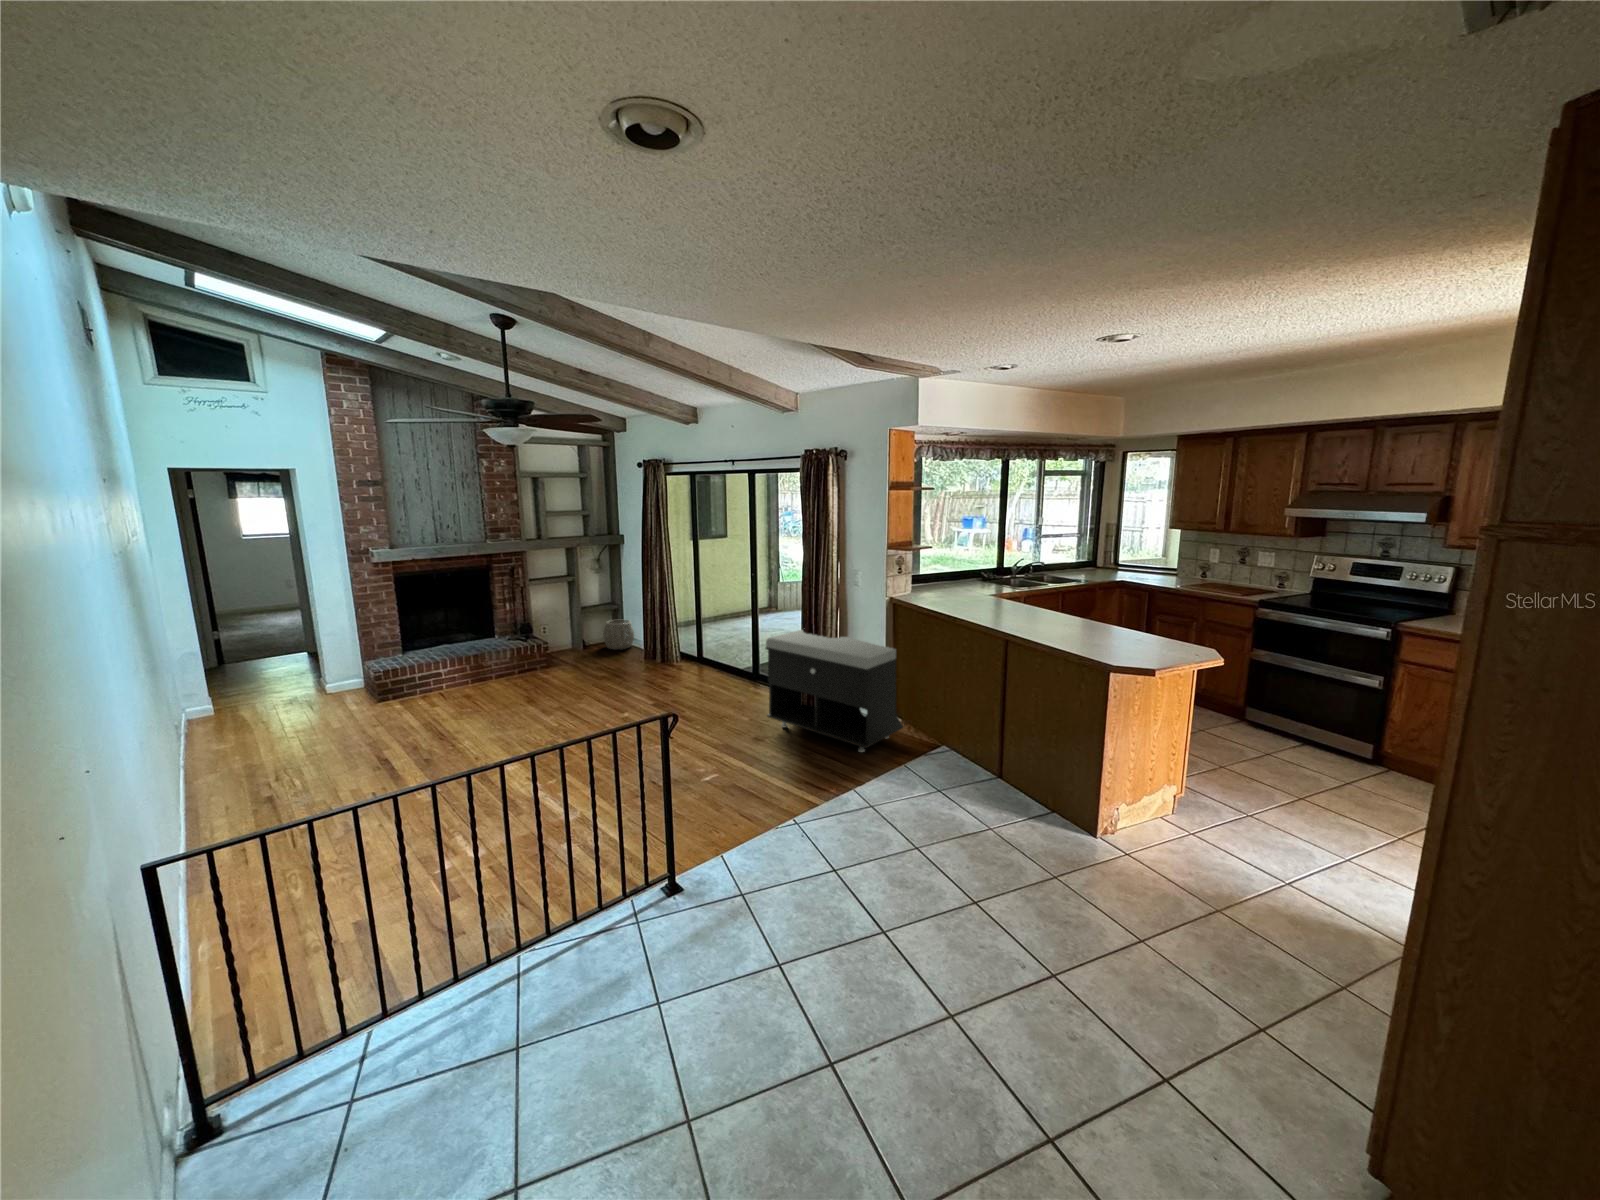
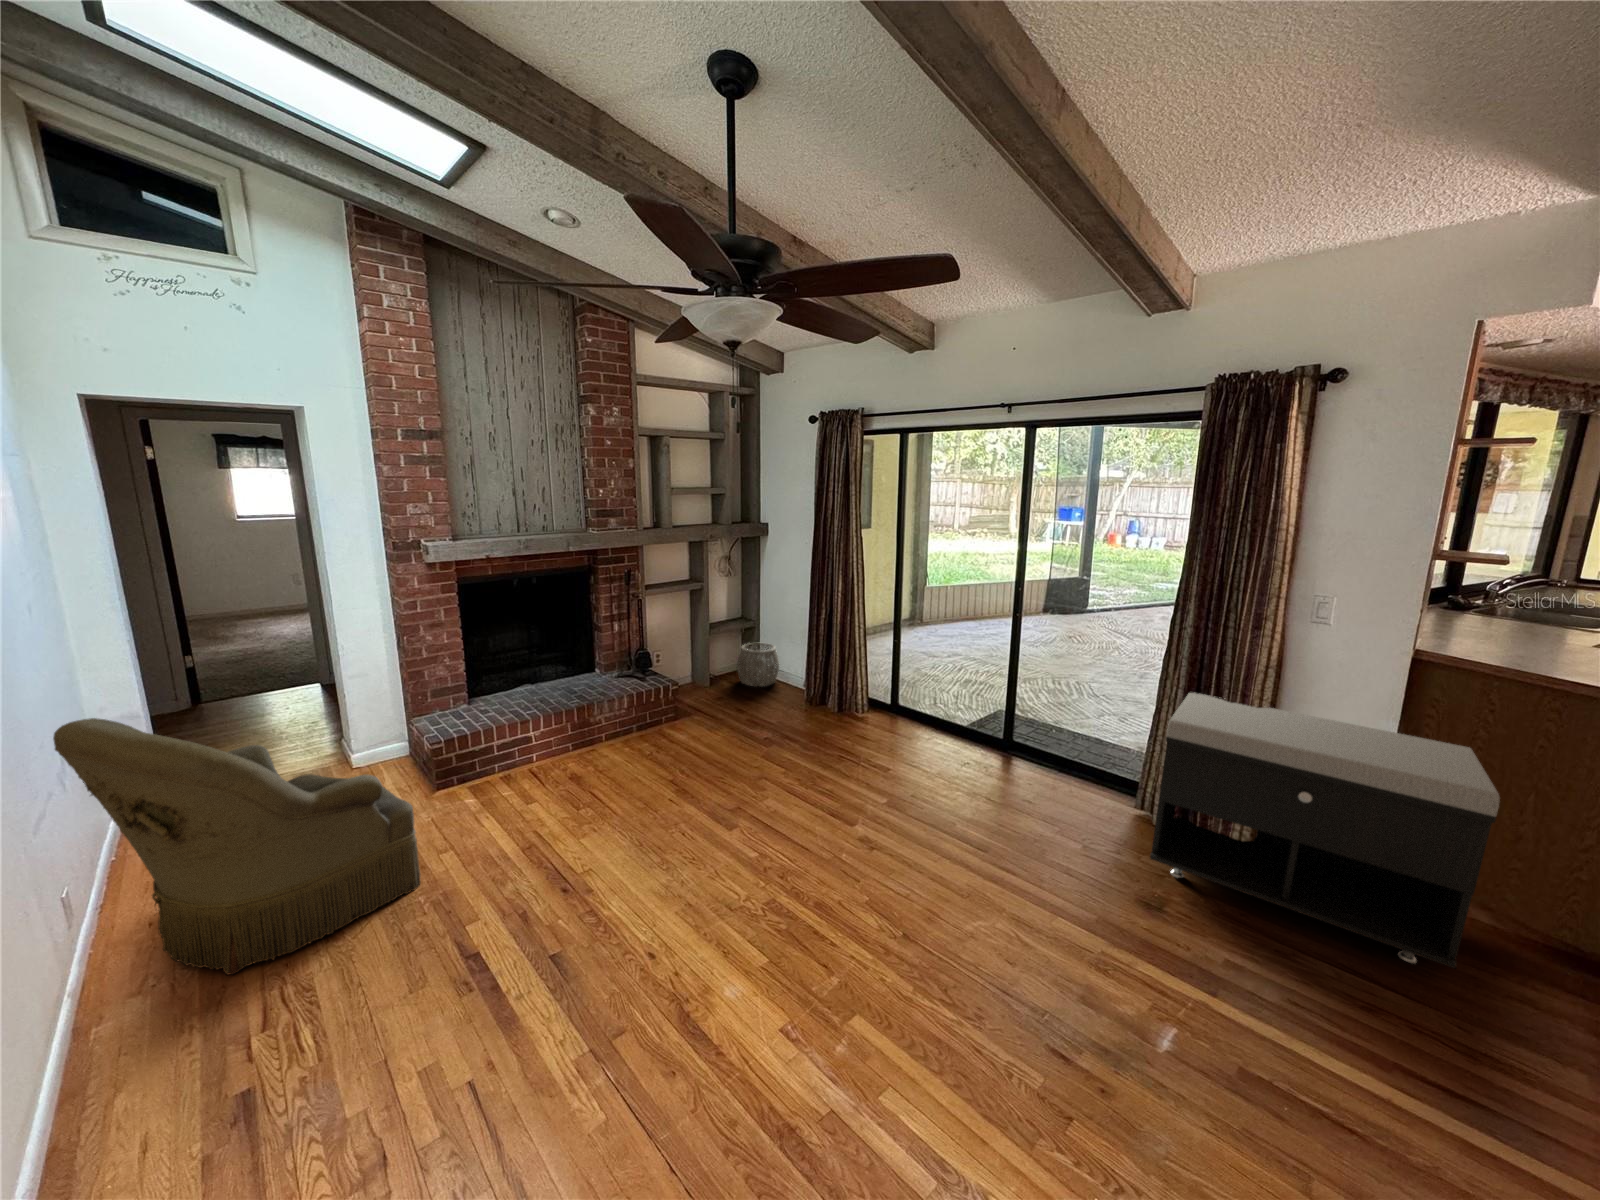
armchair: none [174,634,361,763] -> present [53,718,421,975]

